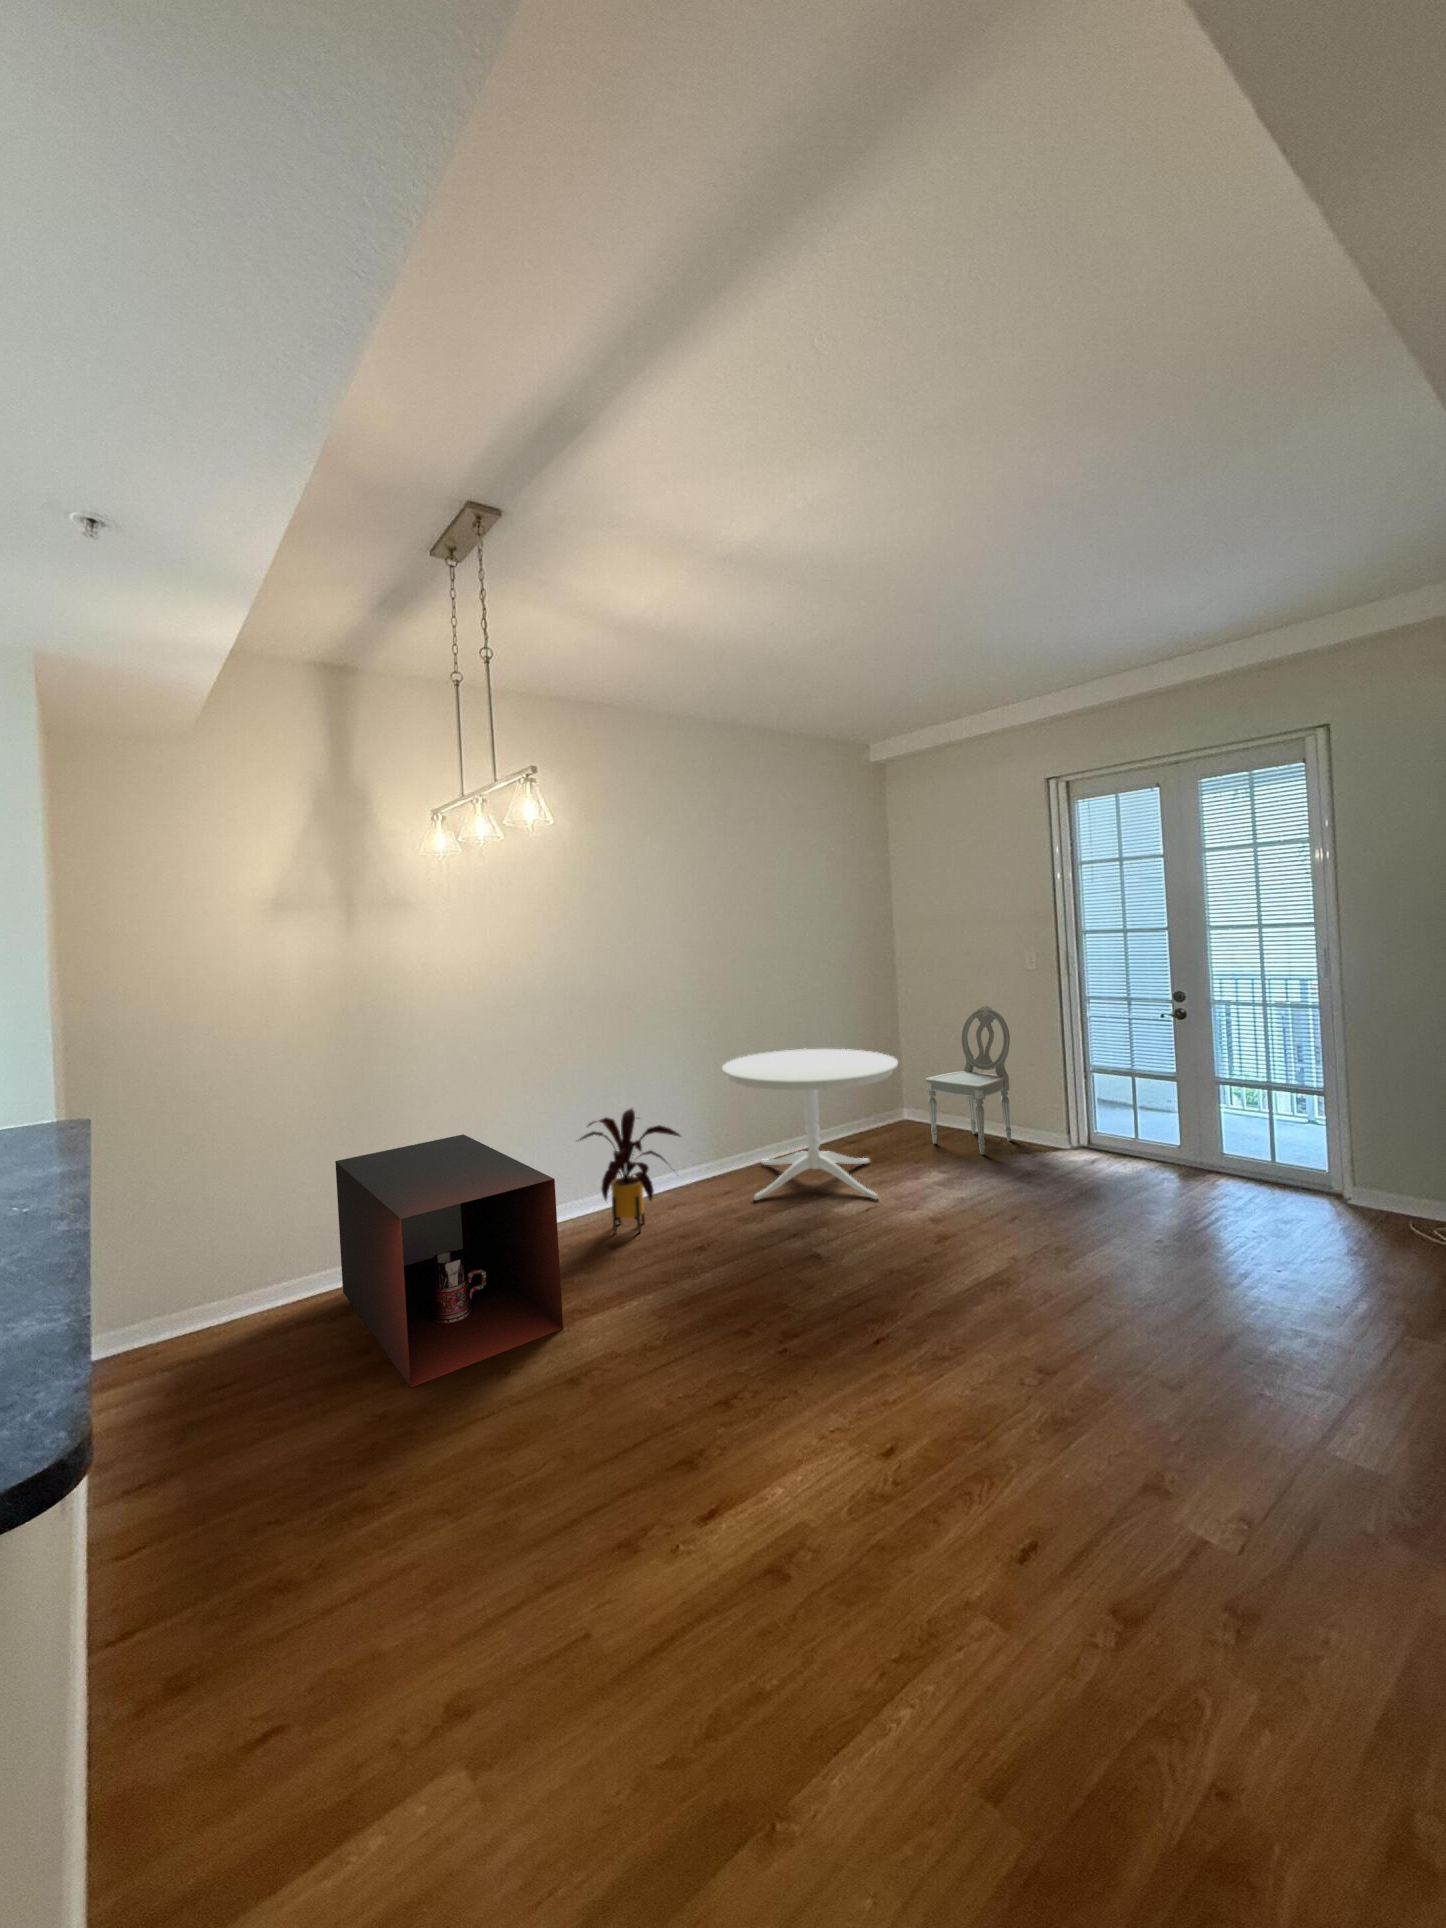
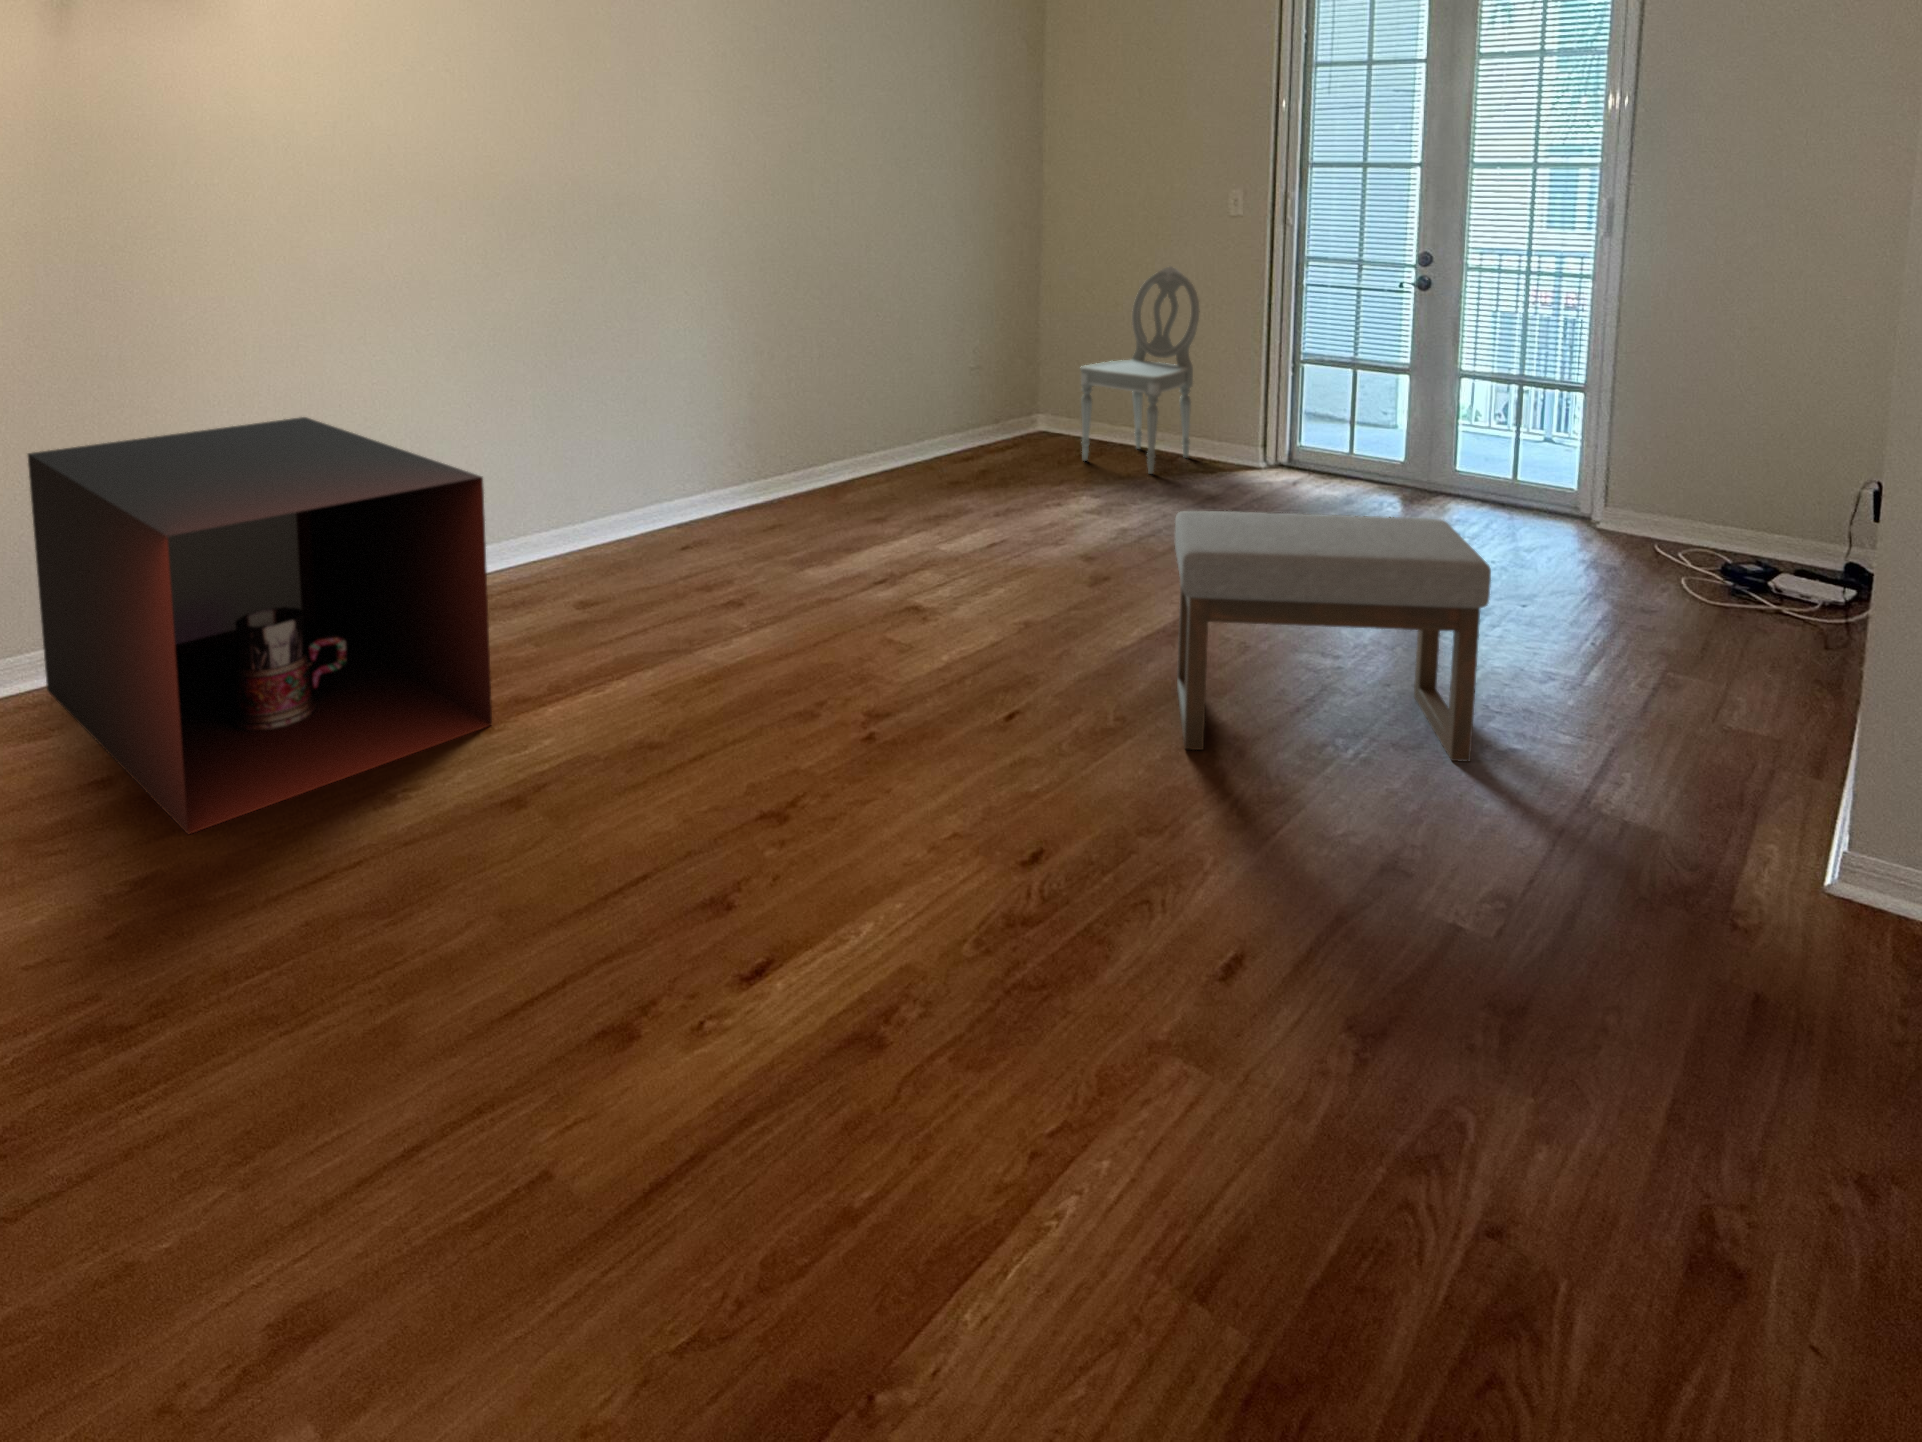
dining table: present [722,1049,898,1200] -> none [777,316,1048,535]
house plant: present [580,1109,680,1233] -> none [519,387,709,585]
ottoman: none [983,1203,1223,1405] -> present [1175,511,1491,762]

